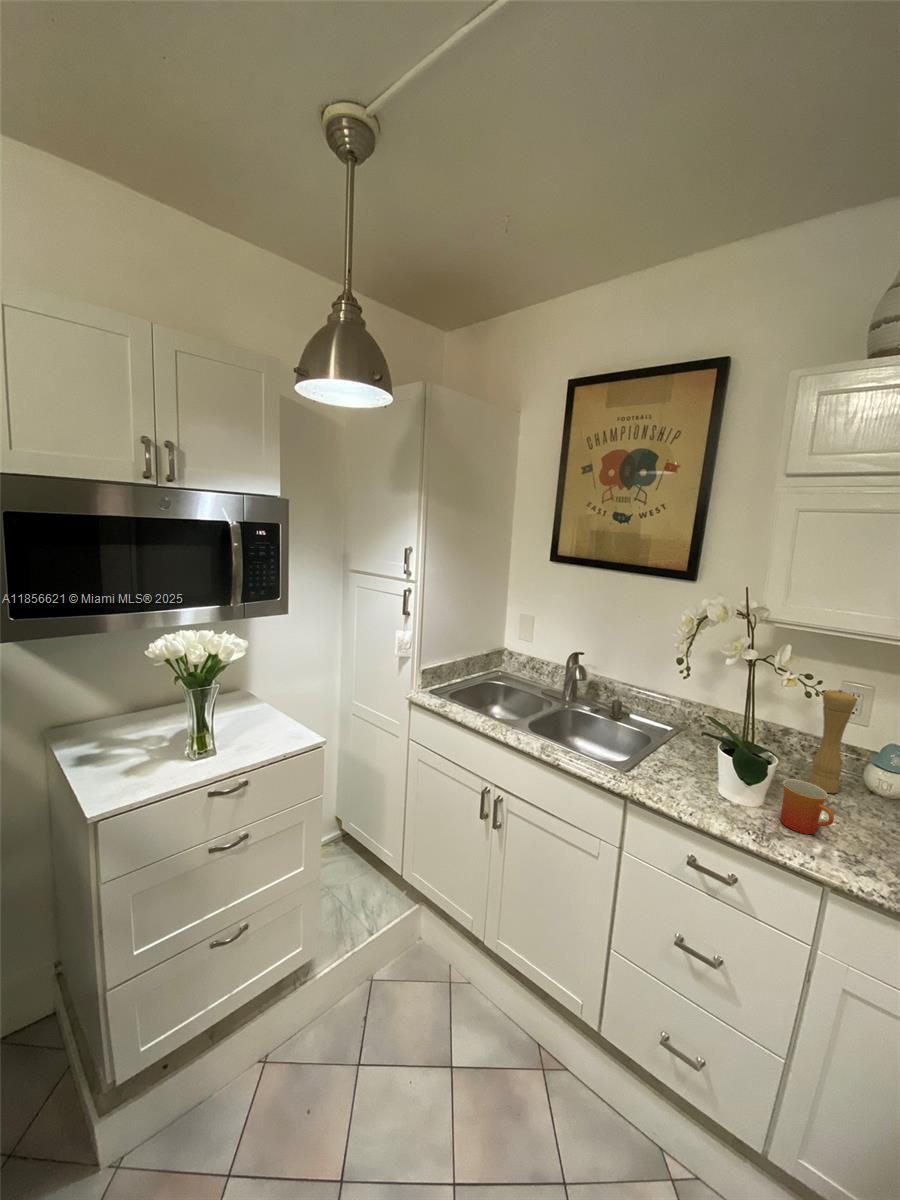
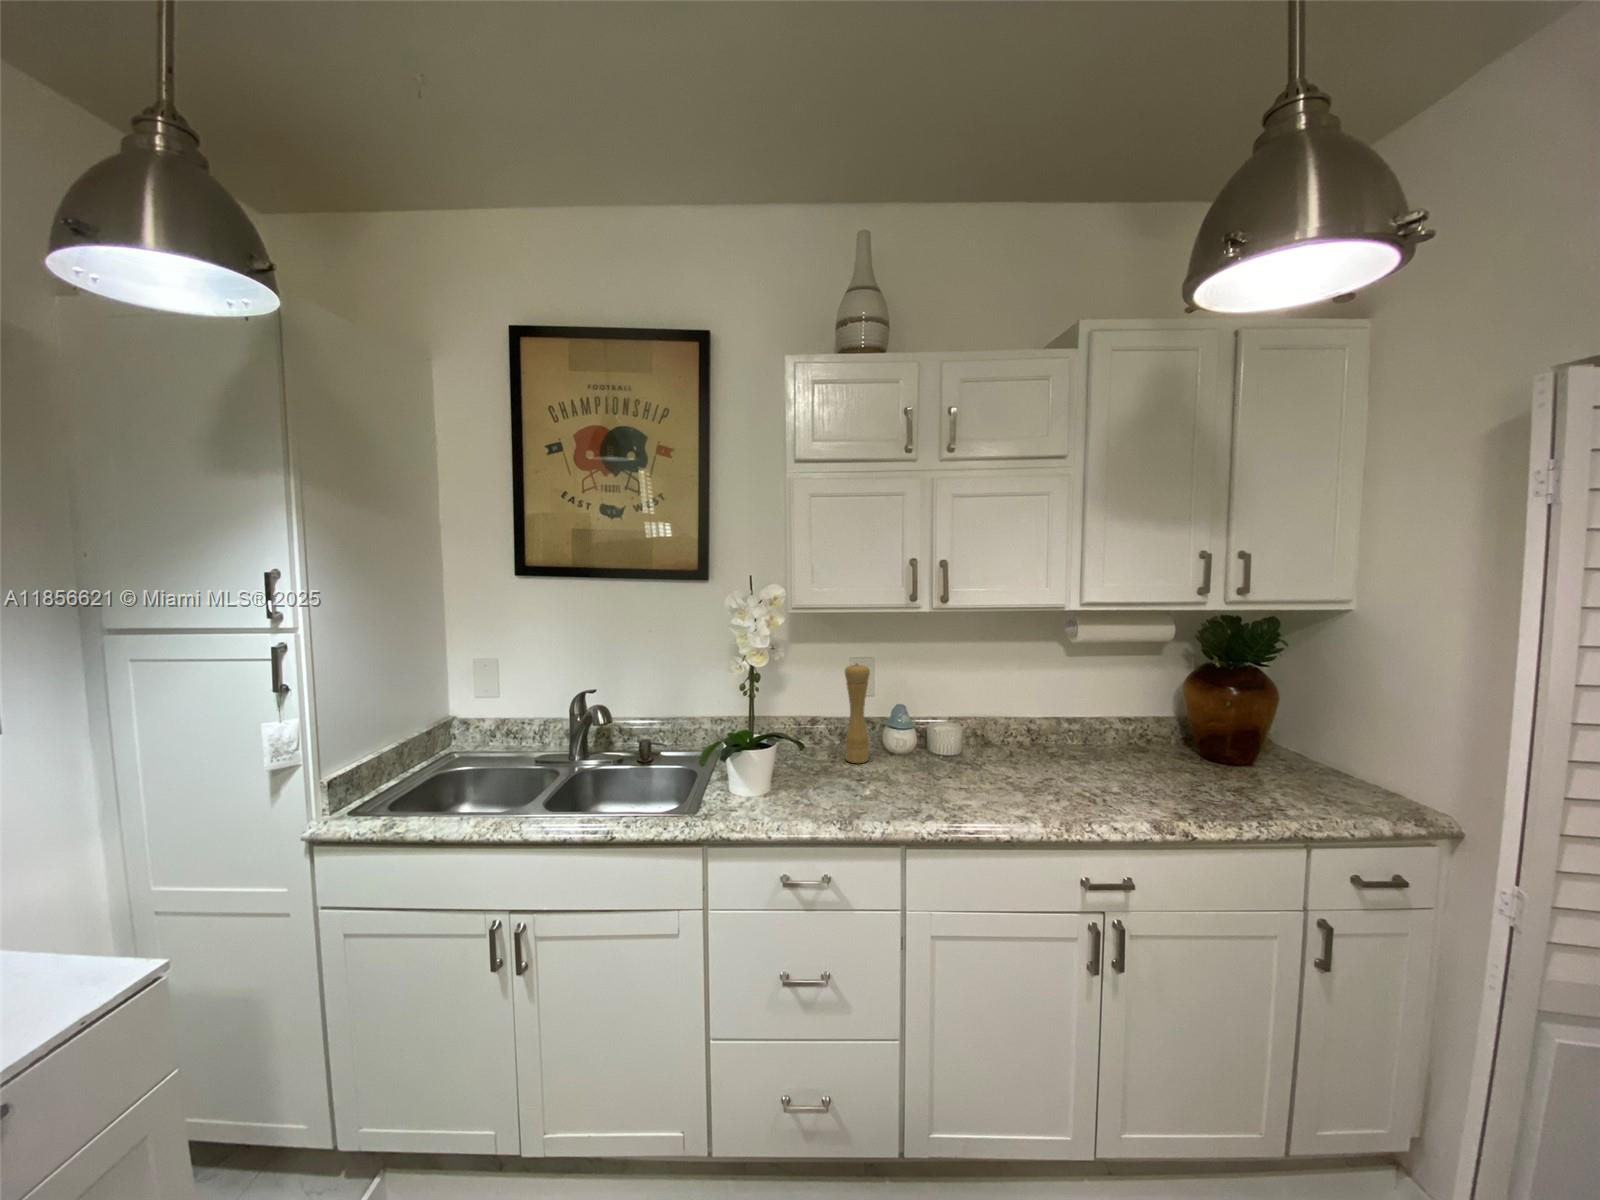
mug: present [780,779,834,834] -> none [845,756,893,806]

